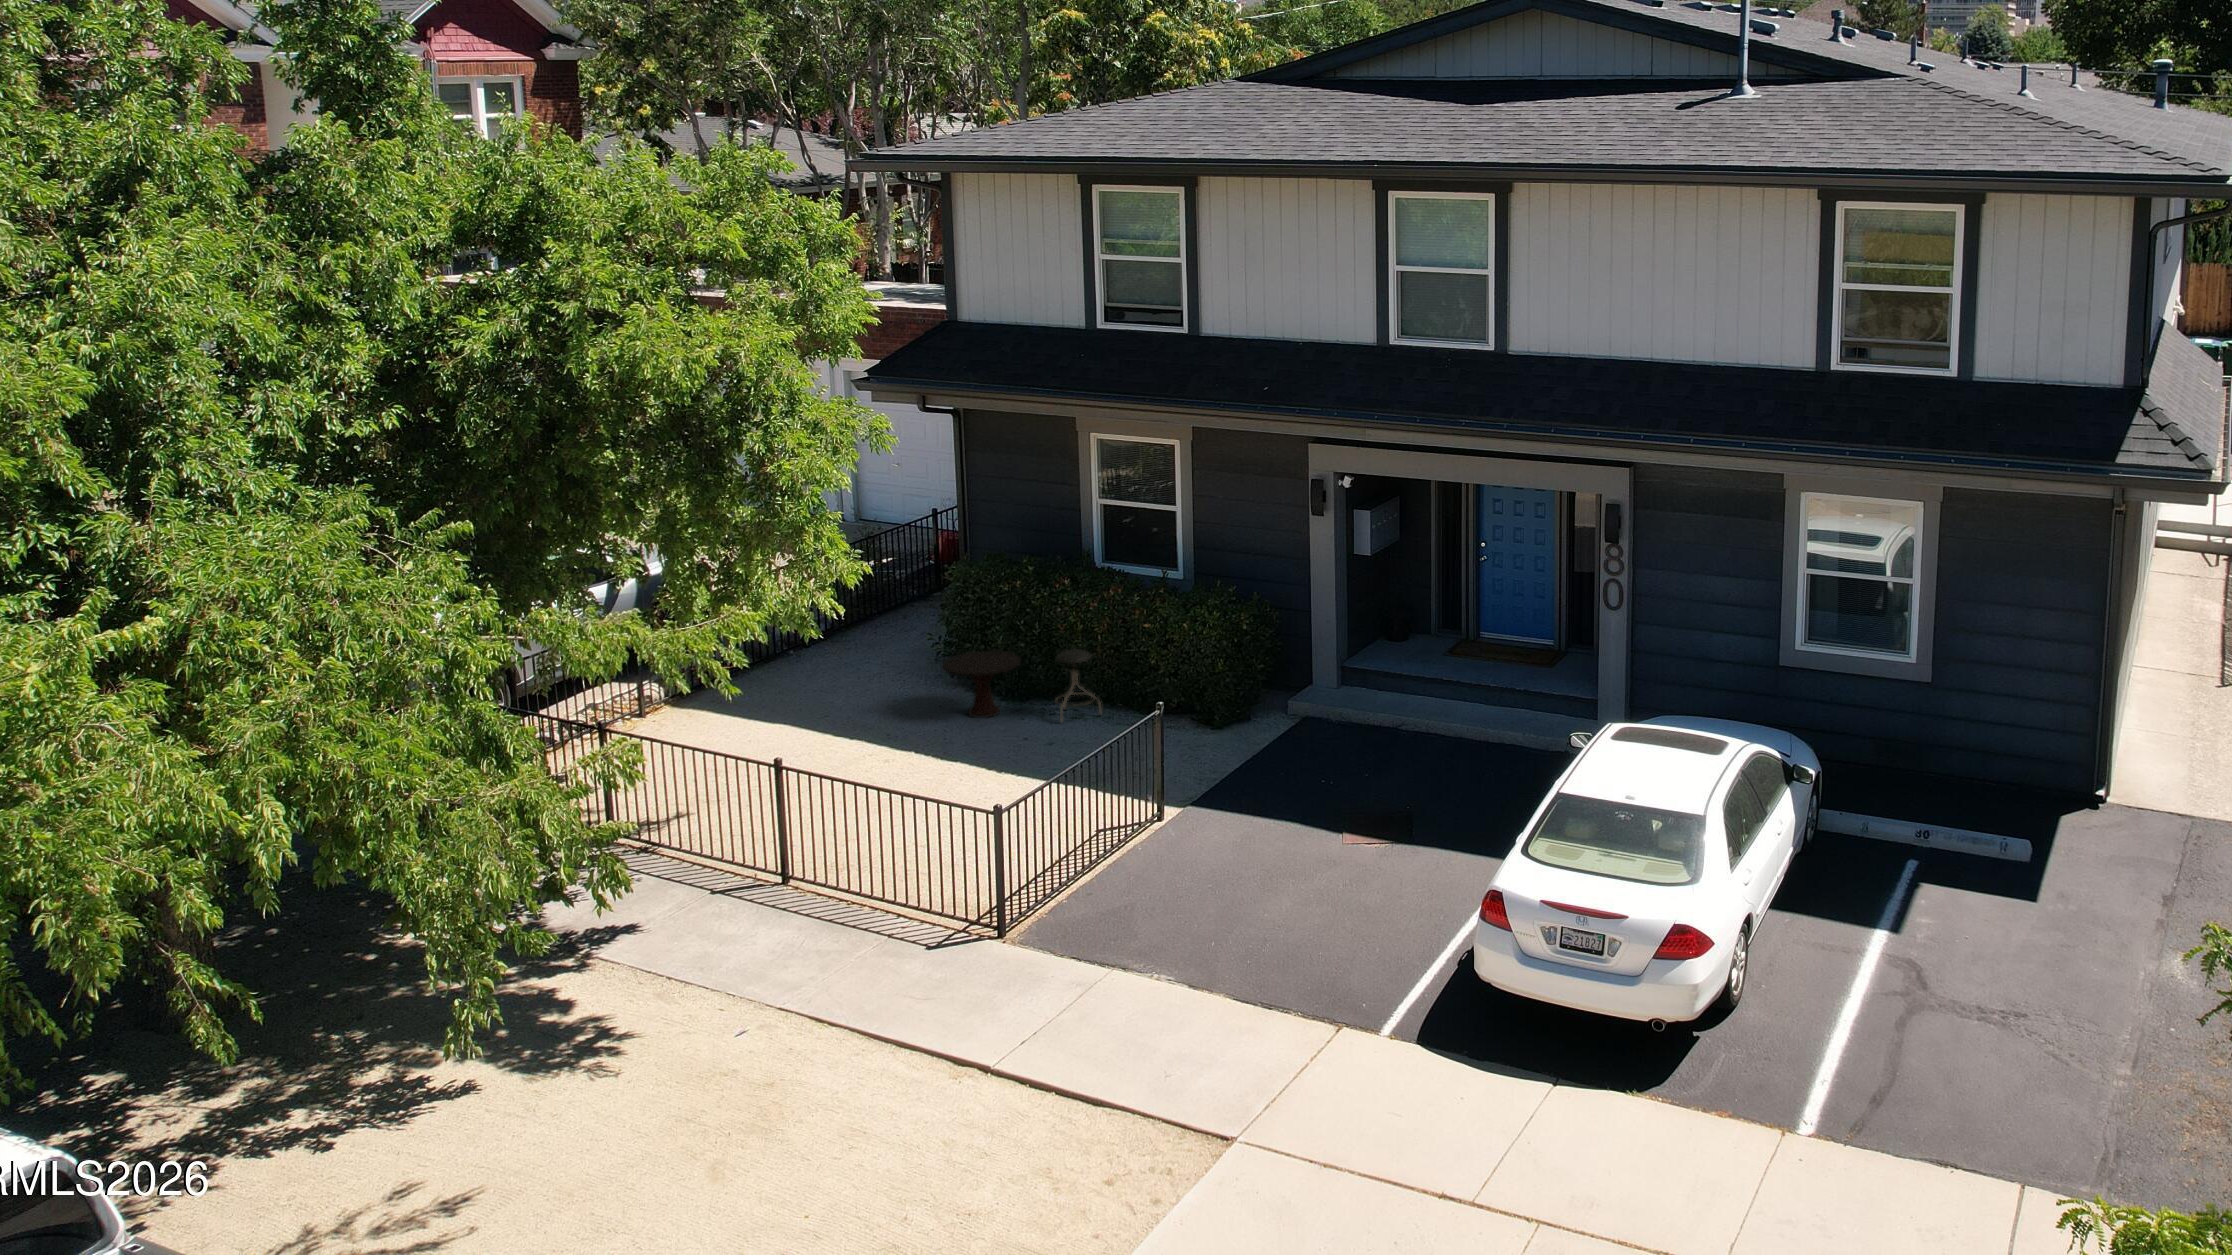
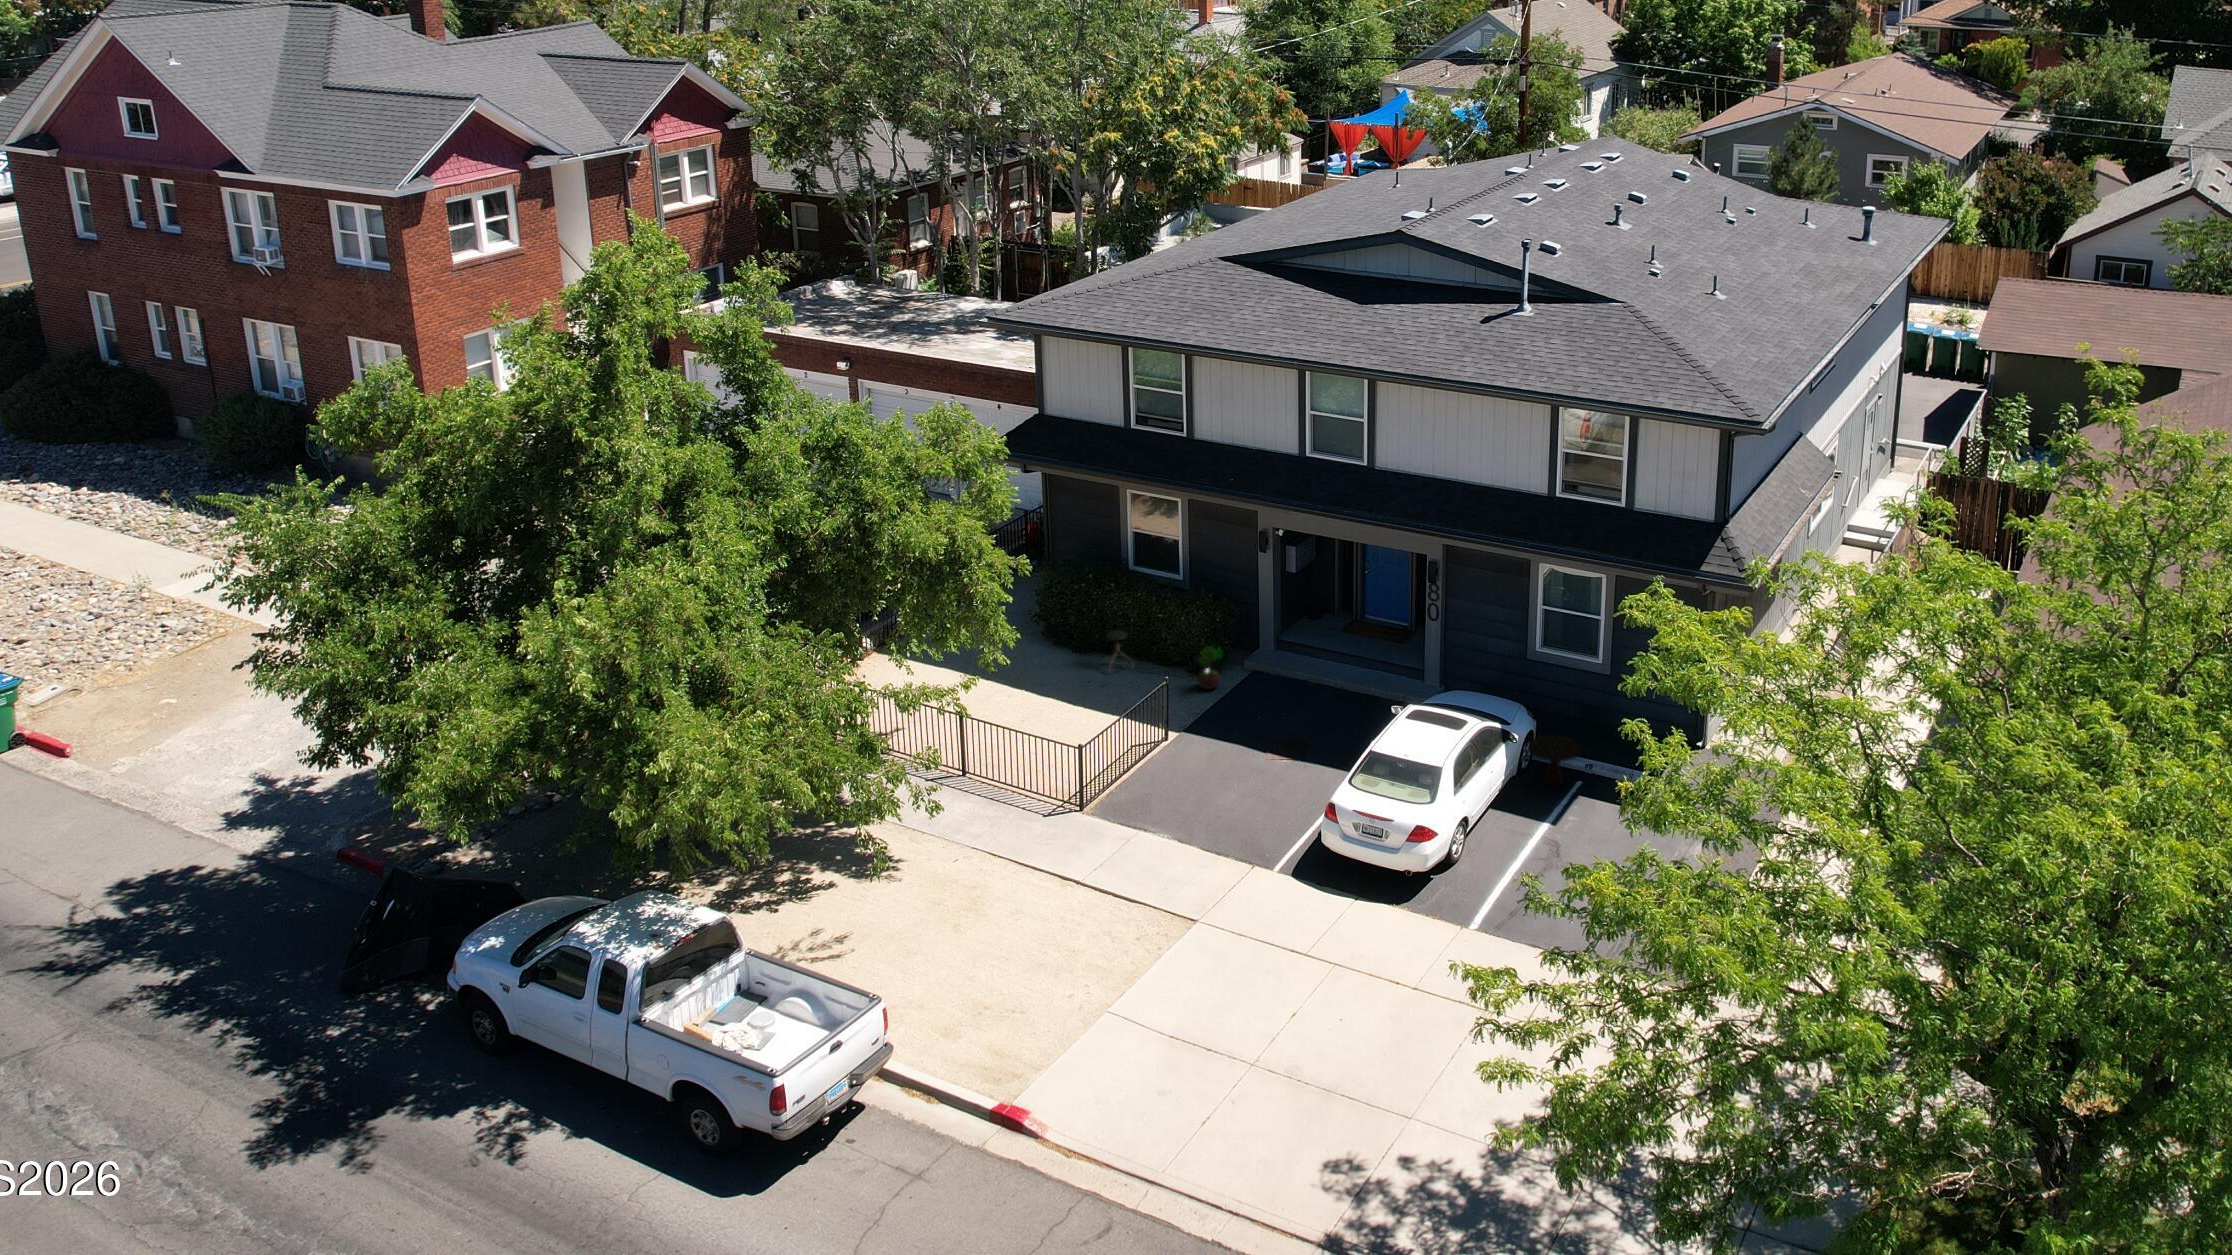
side table: present [942,651,1021,718] -> present [1528,735,1582,786]
potted tree: none [1206,659,1255,740] -> present [1198,648,1220,689]

